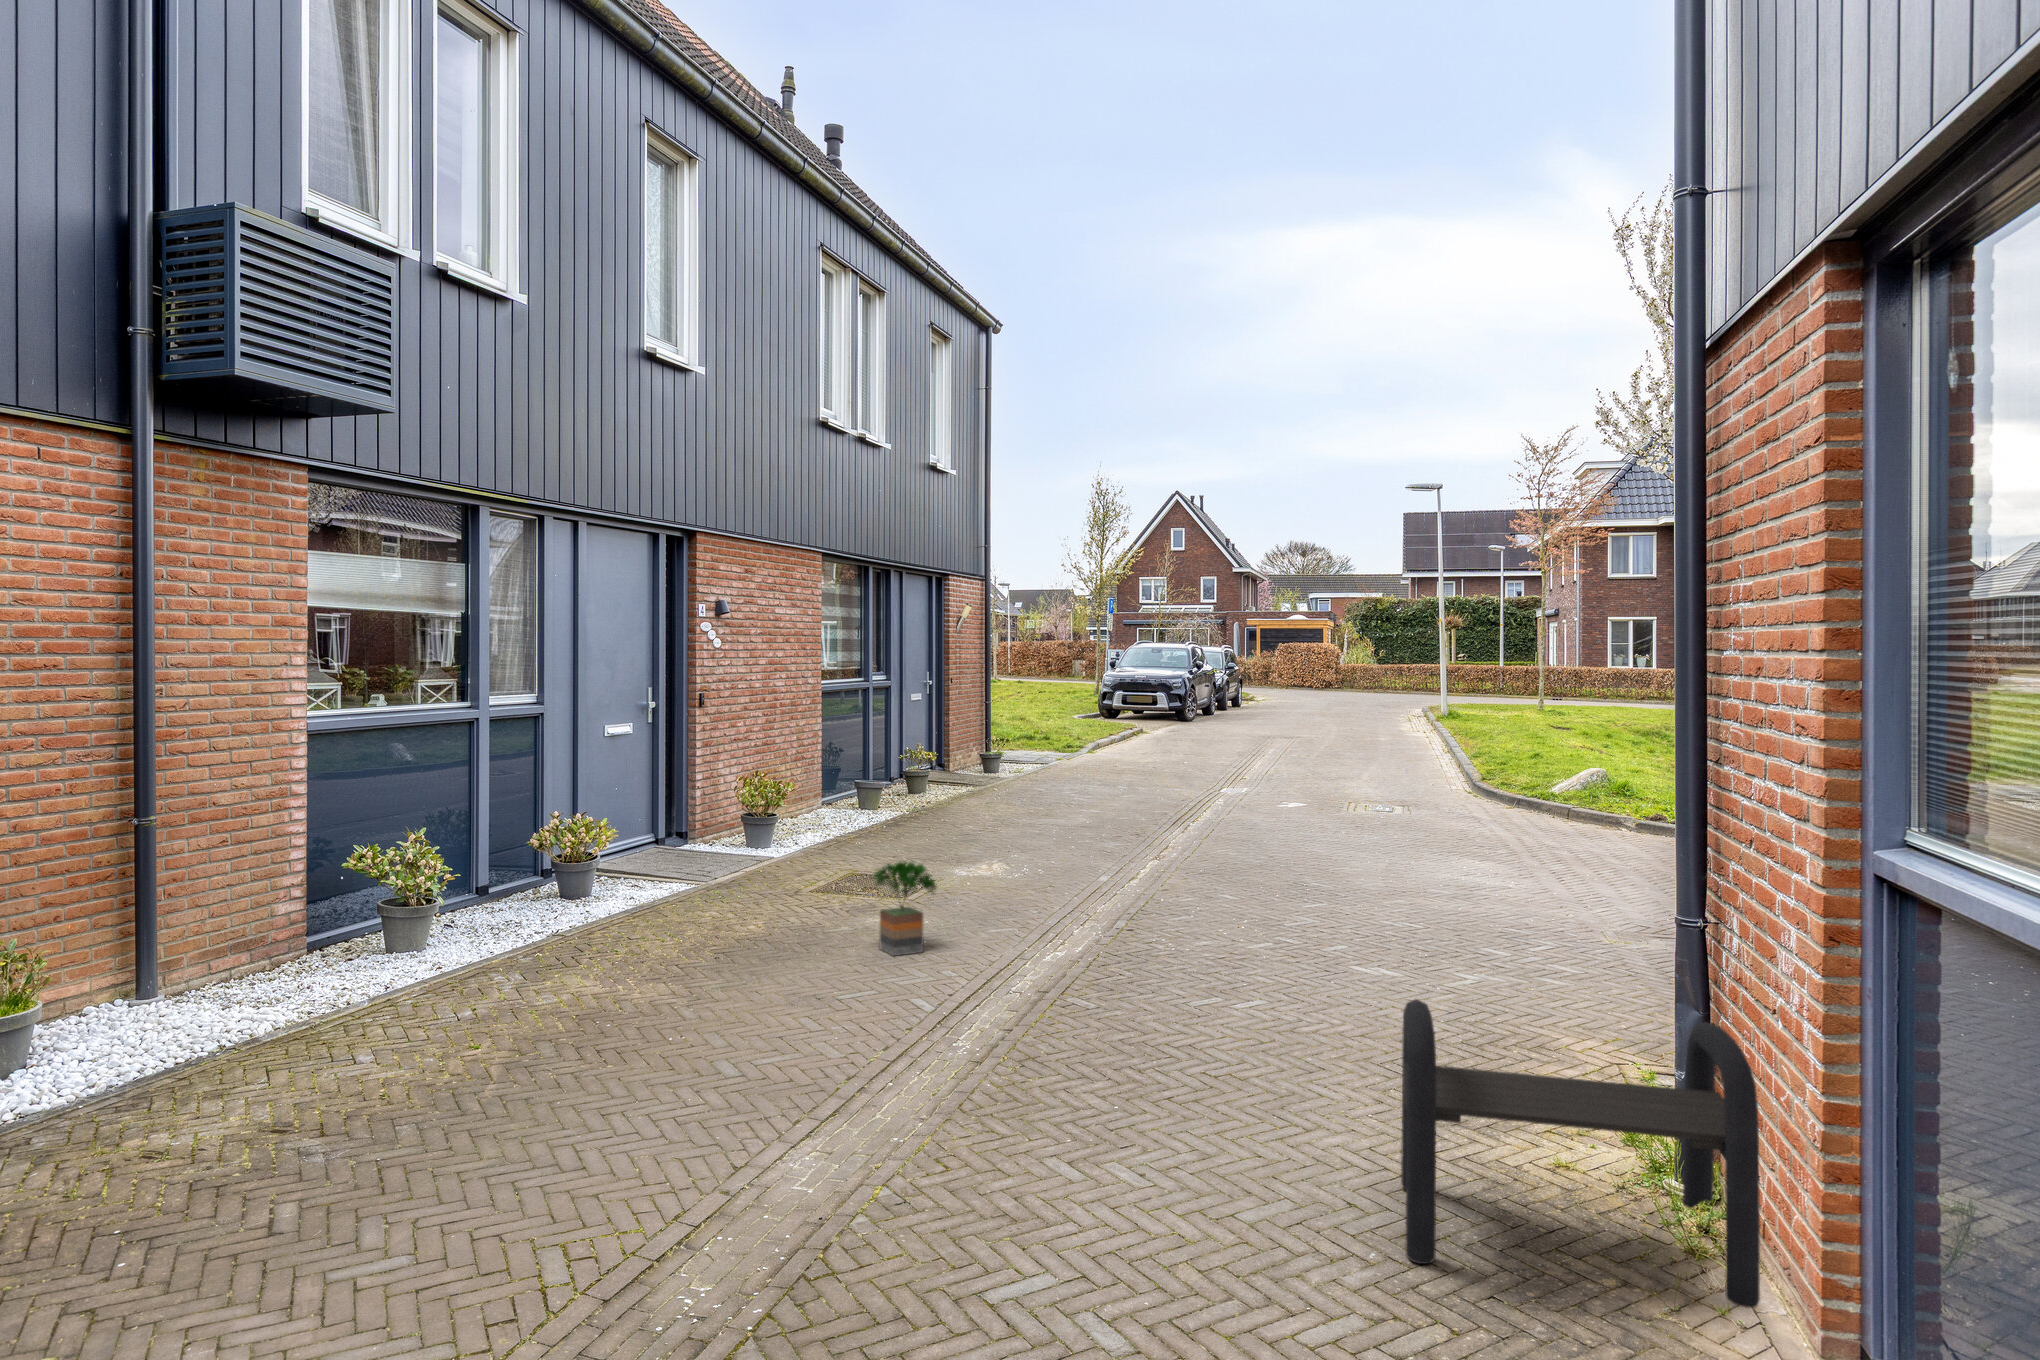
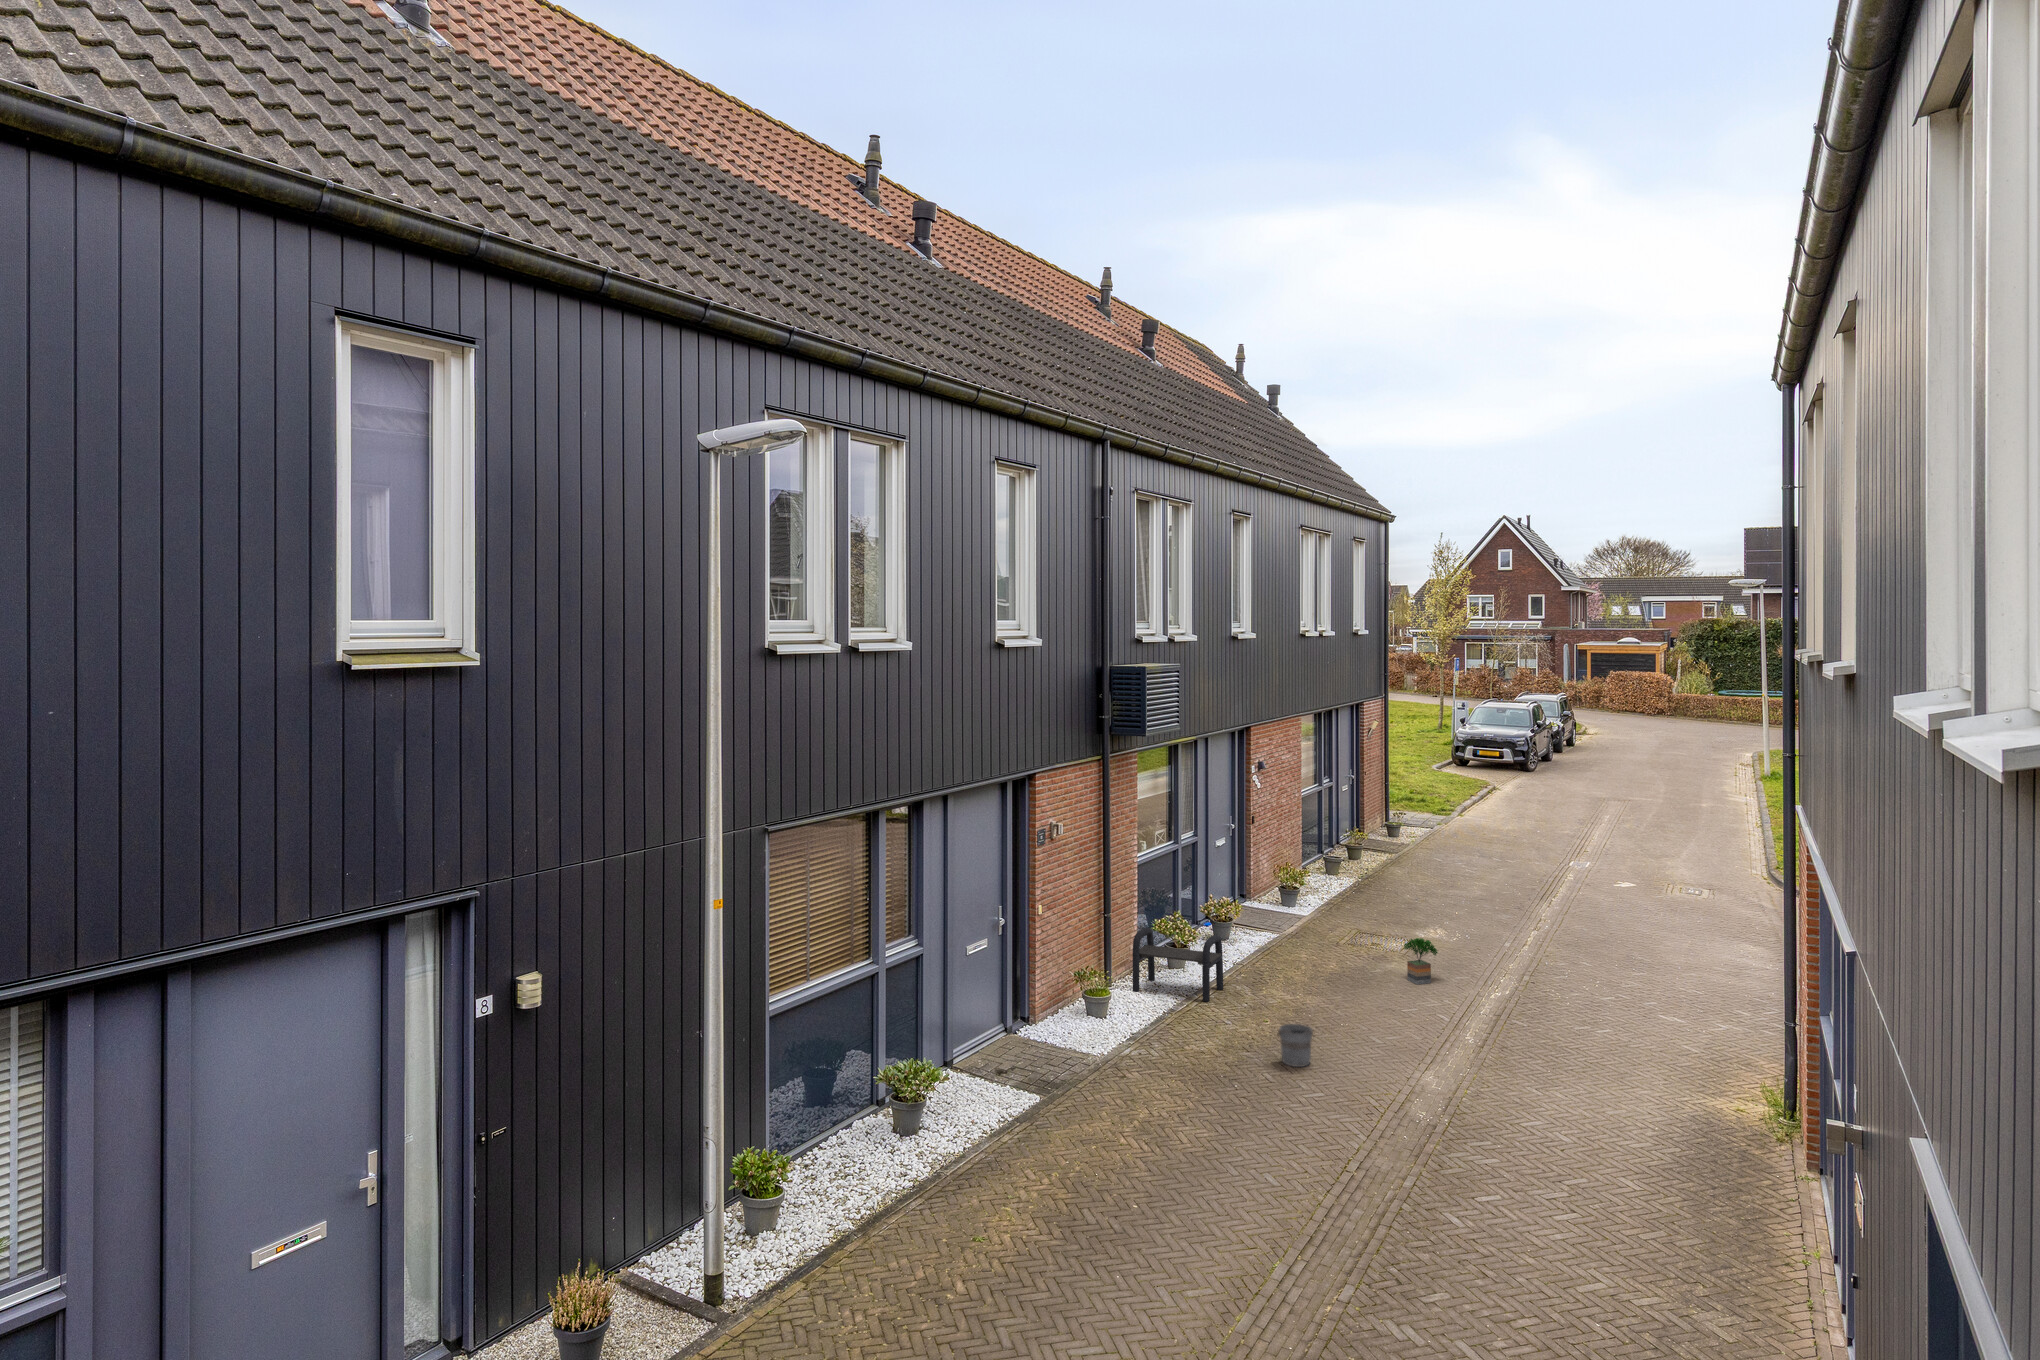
bench: present [1401,999,1760,1308] -> present [1133,927,1223,1002]
bucket: none [354,1056,474,1184] -> present [1278,1024,1313,1067]

